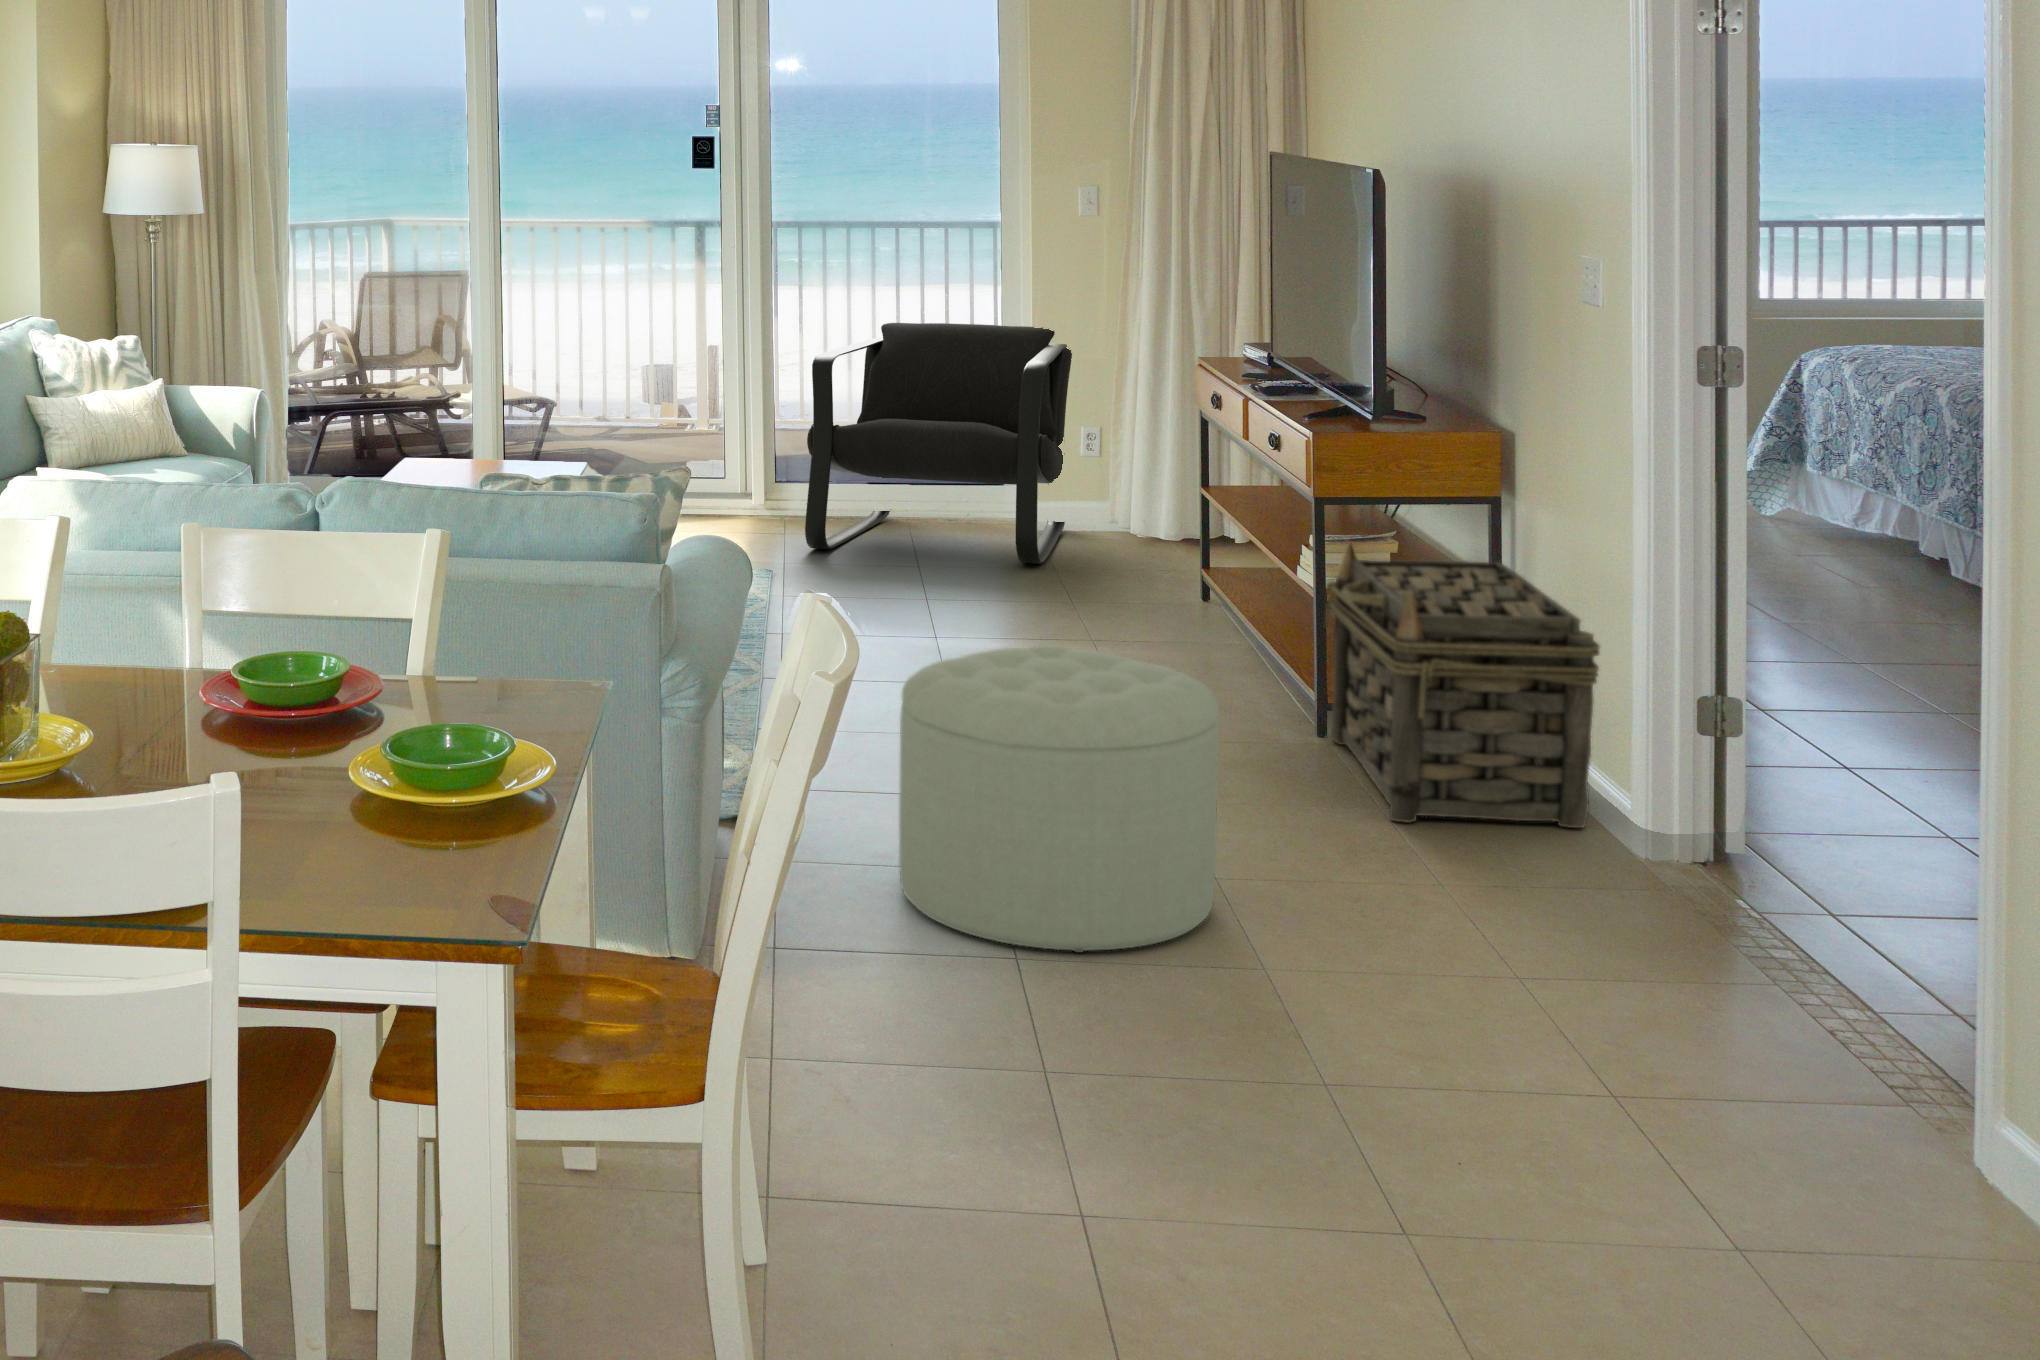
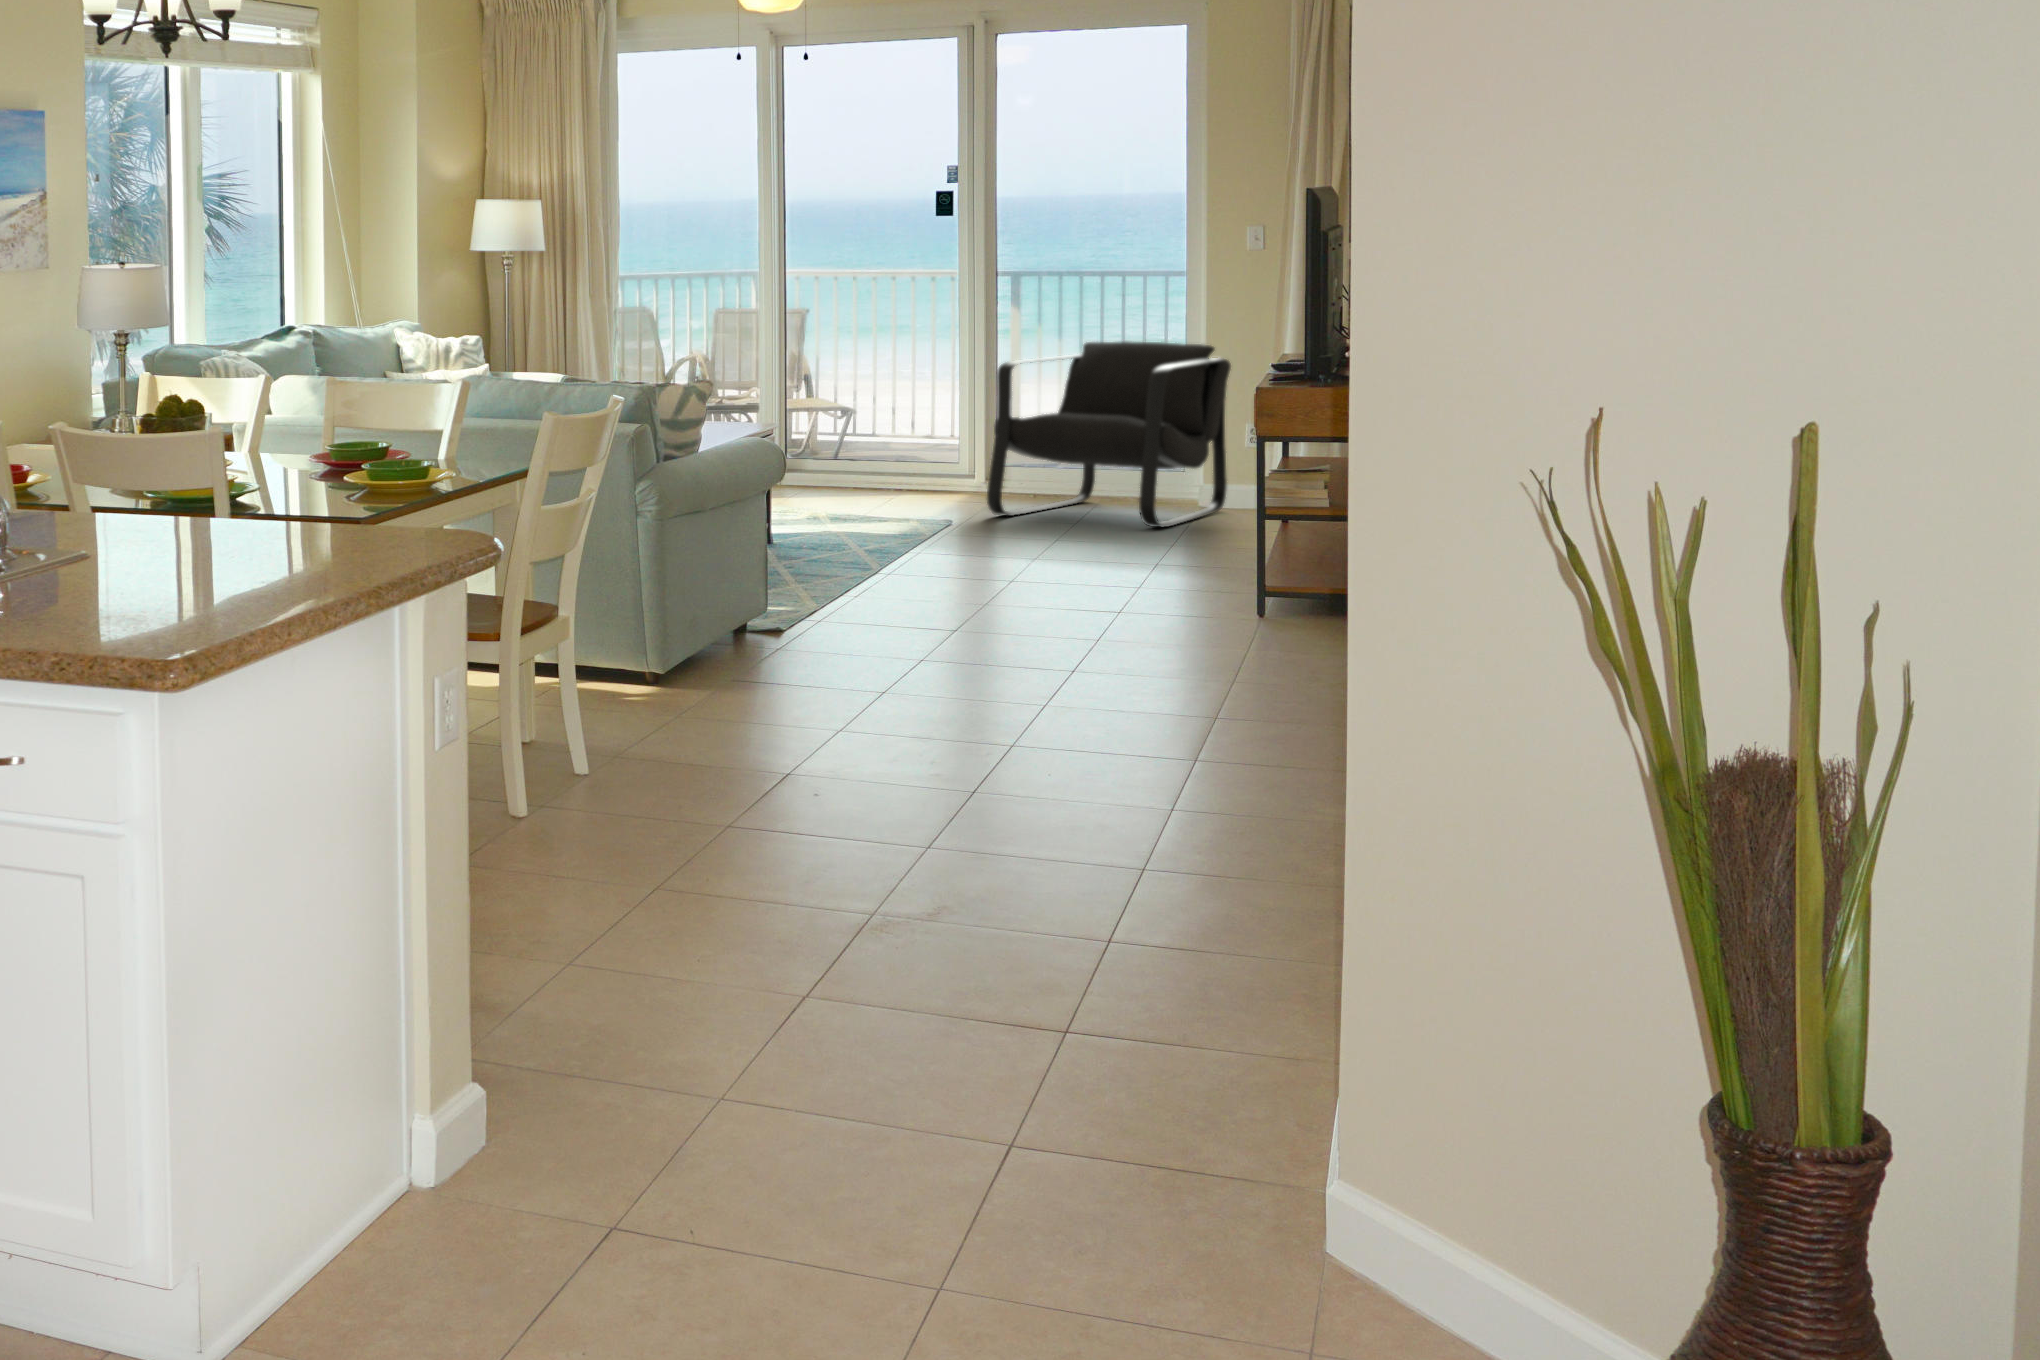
basket: present [1324,543,1600,828] -> none [1176,466,1343,651]
ottoman: present [899,645,1219,953] -> none [789,505,989,678]

